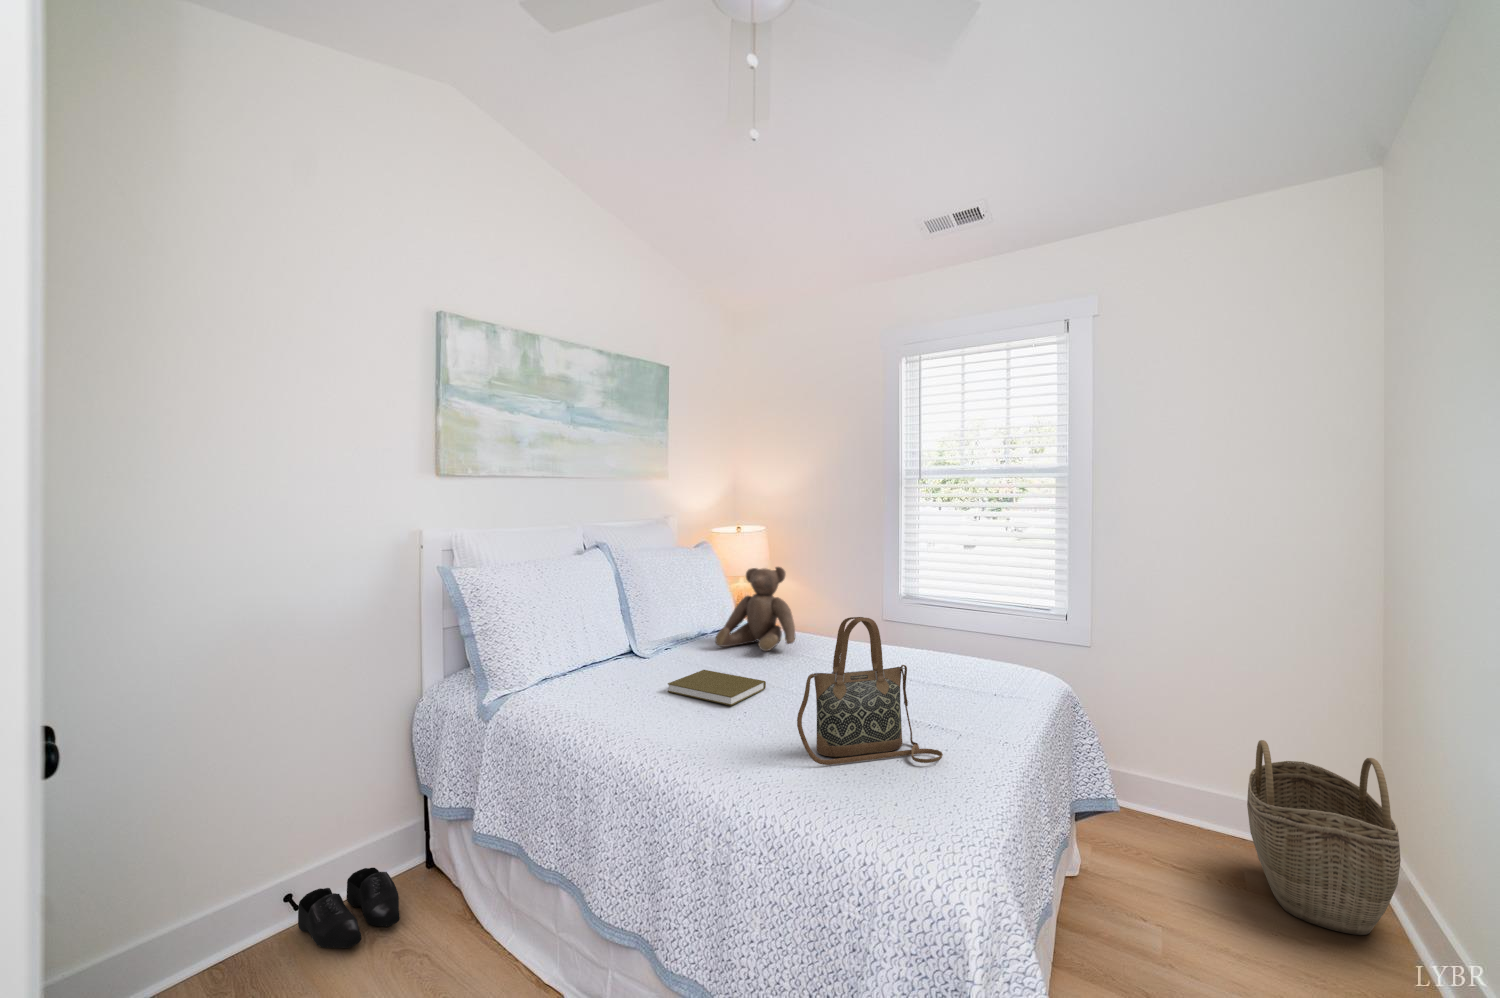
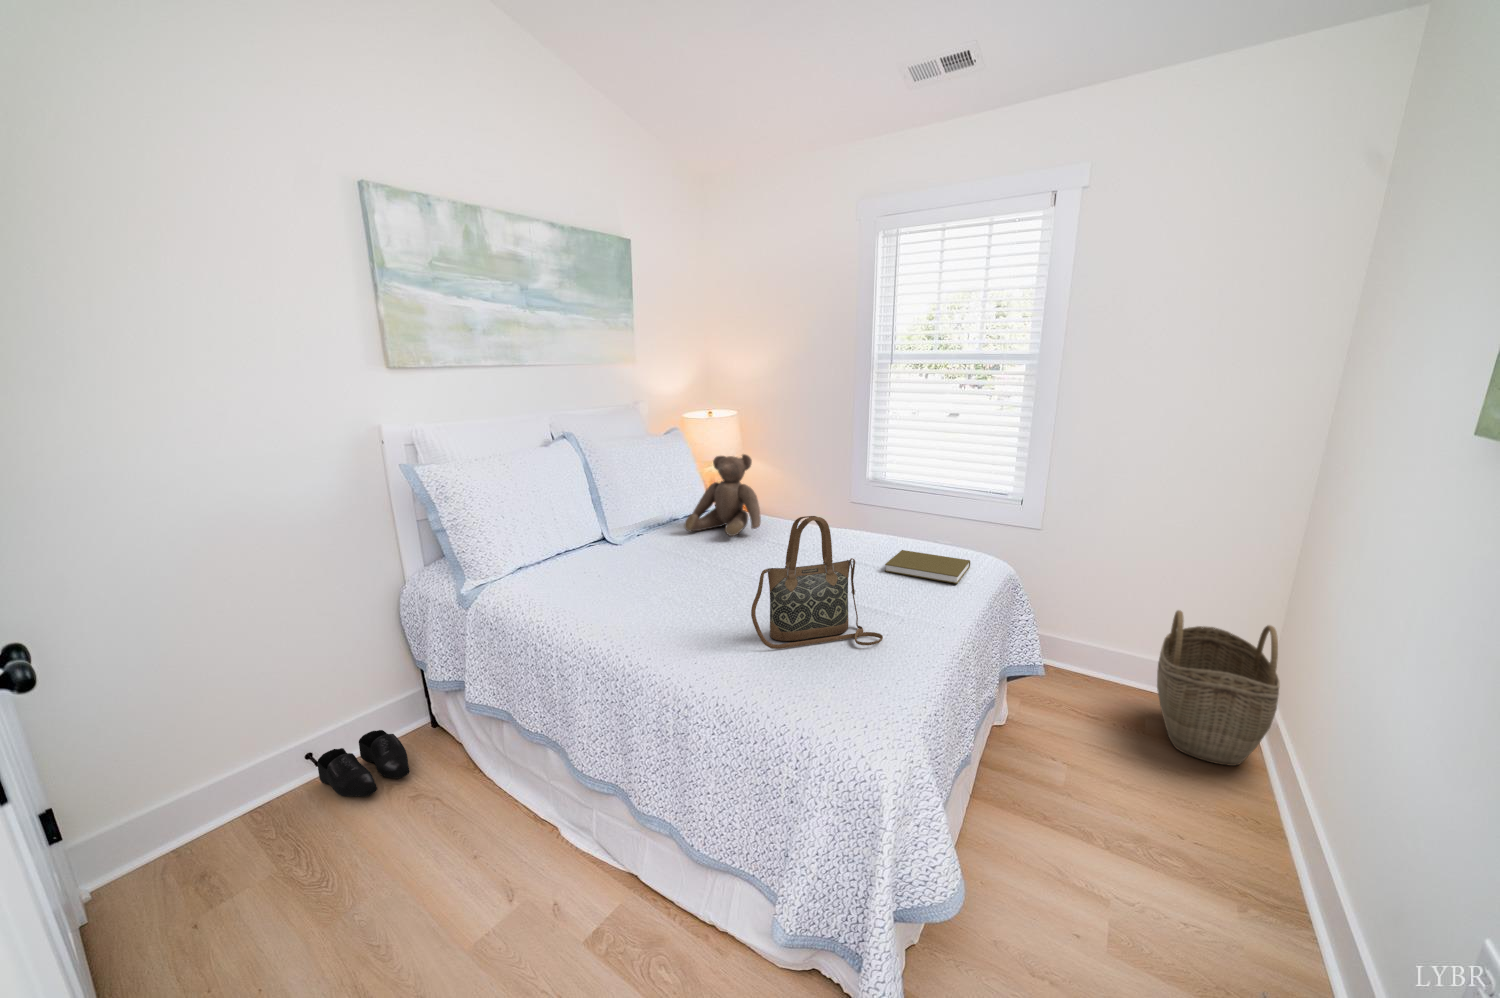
book: present [668,670,766,706] -> present [885,550,970,584]

